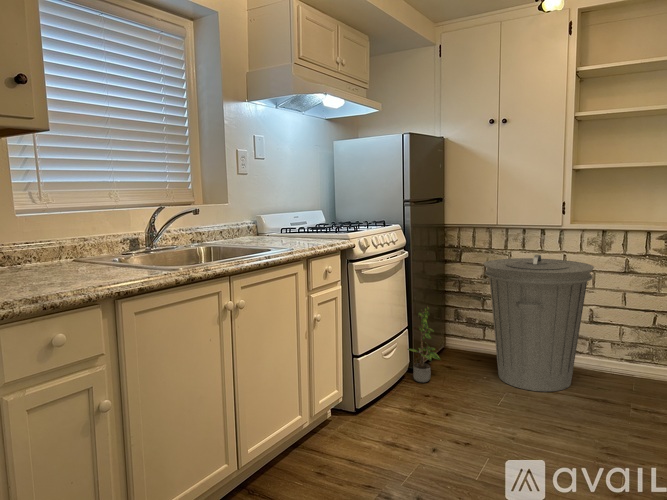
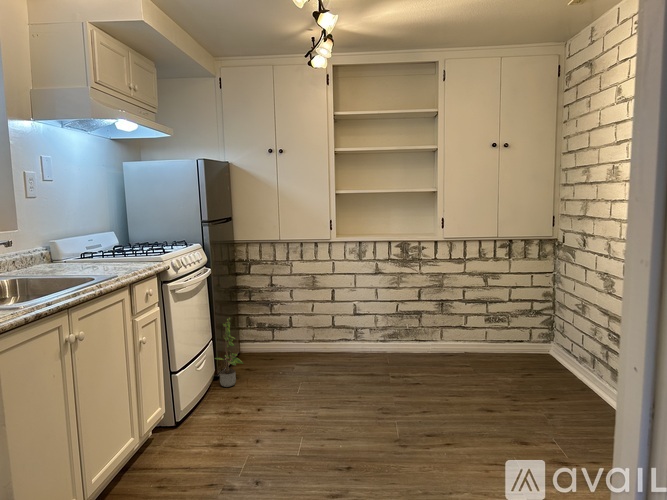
trash can: present [484,255,594,391] -> none [274,264,359,376]

